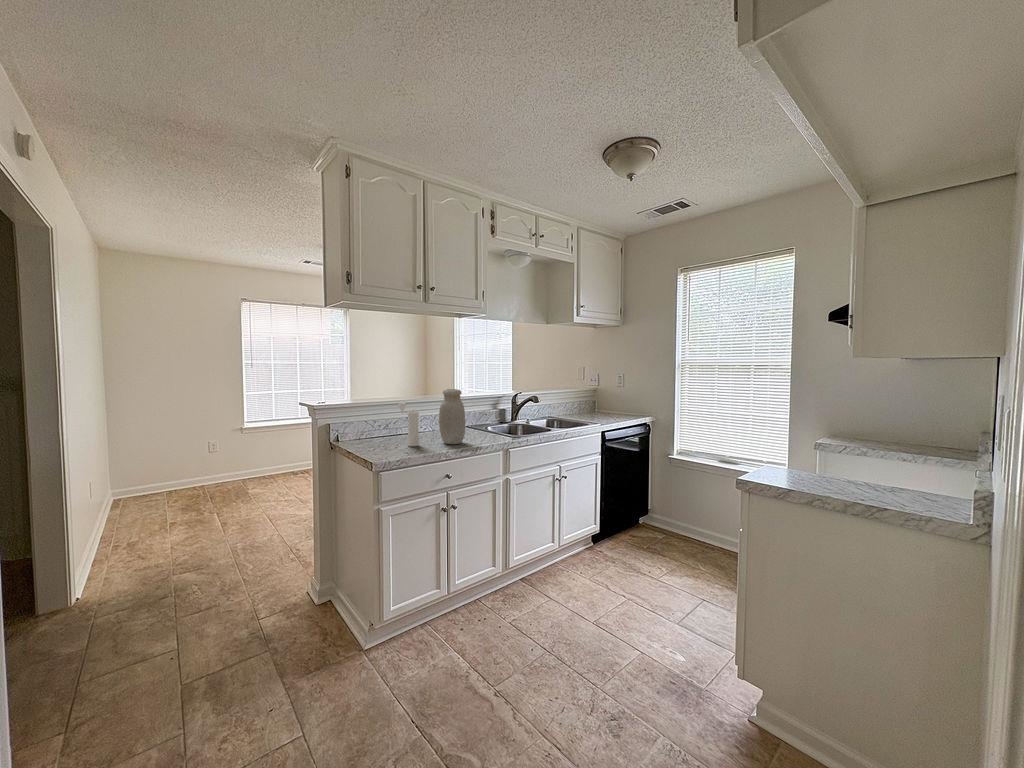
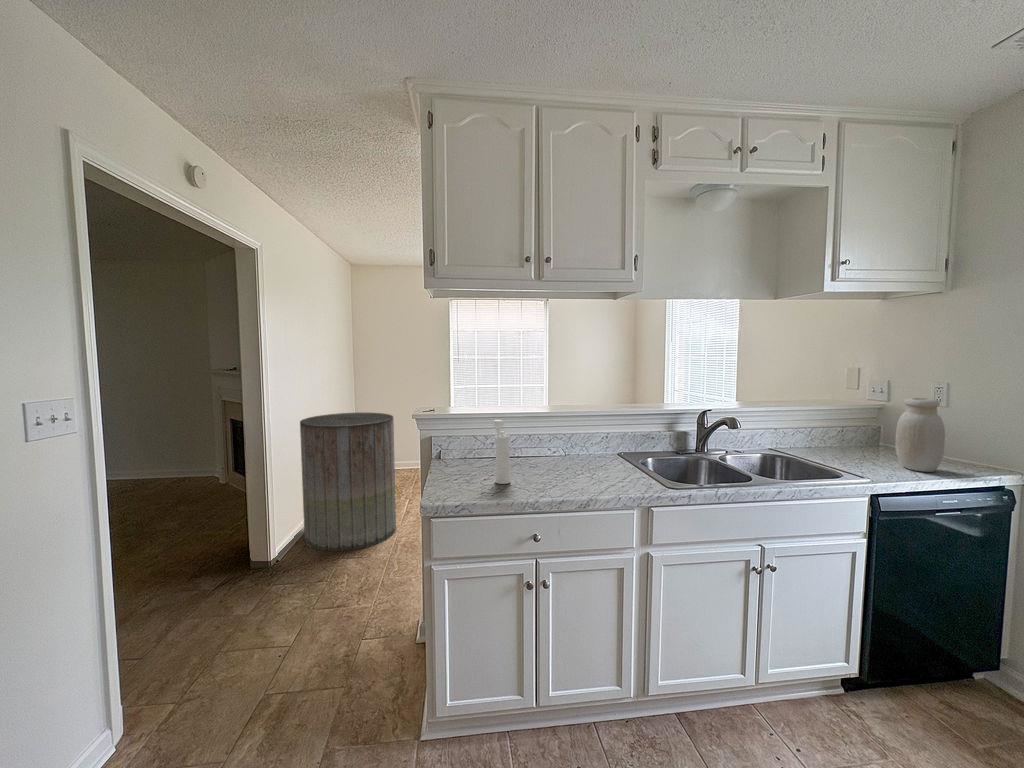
jar: present [439,389,465,444] -> present [896,398,945,472]
trash can: none [102,416,225,566] -> present [300,412,396,551]

